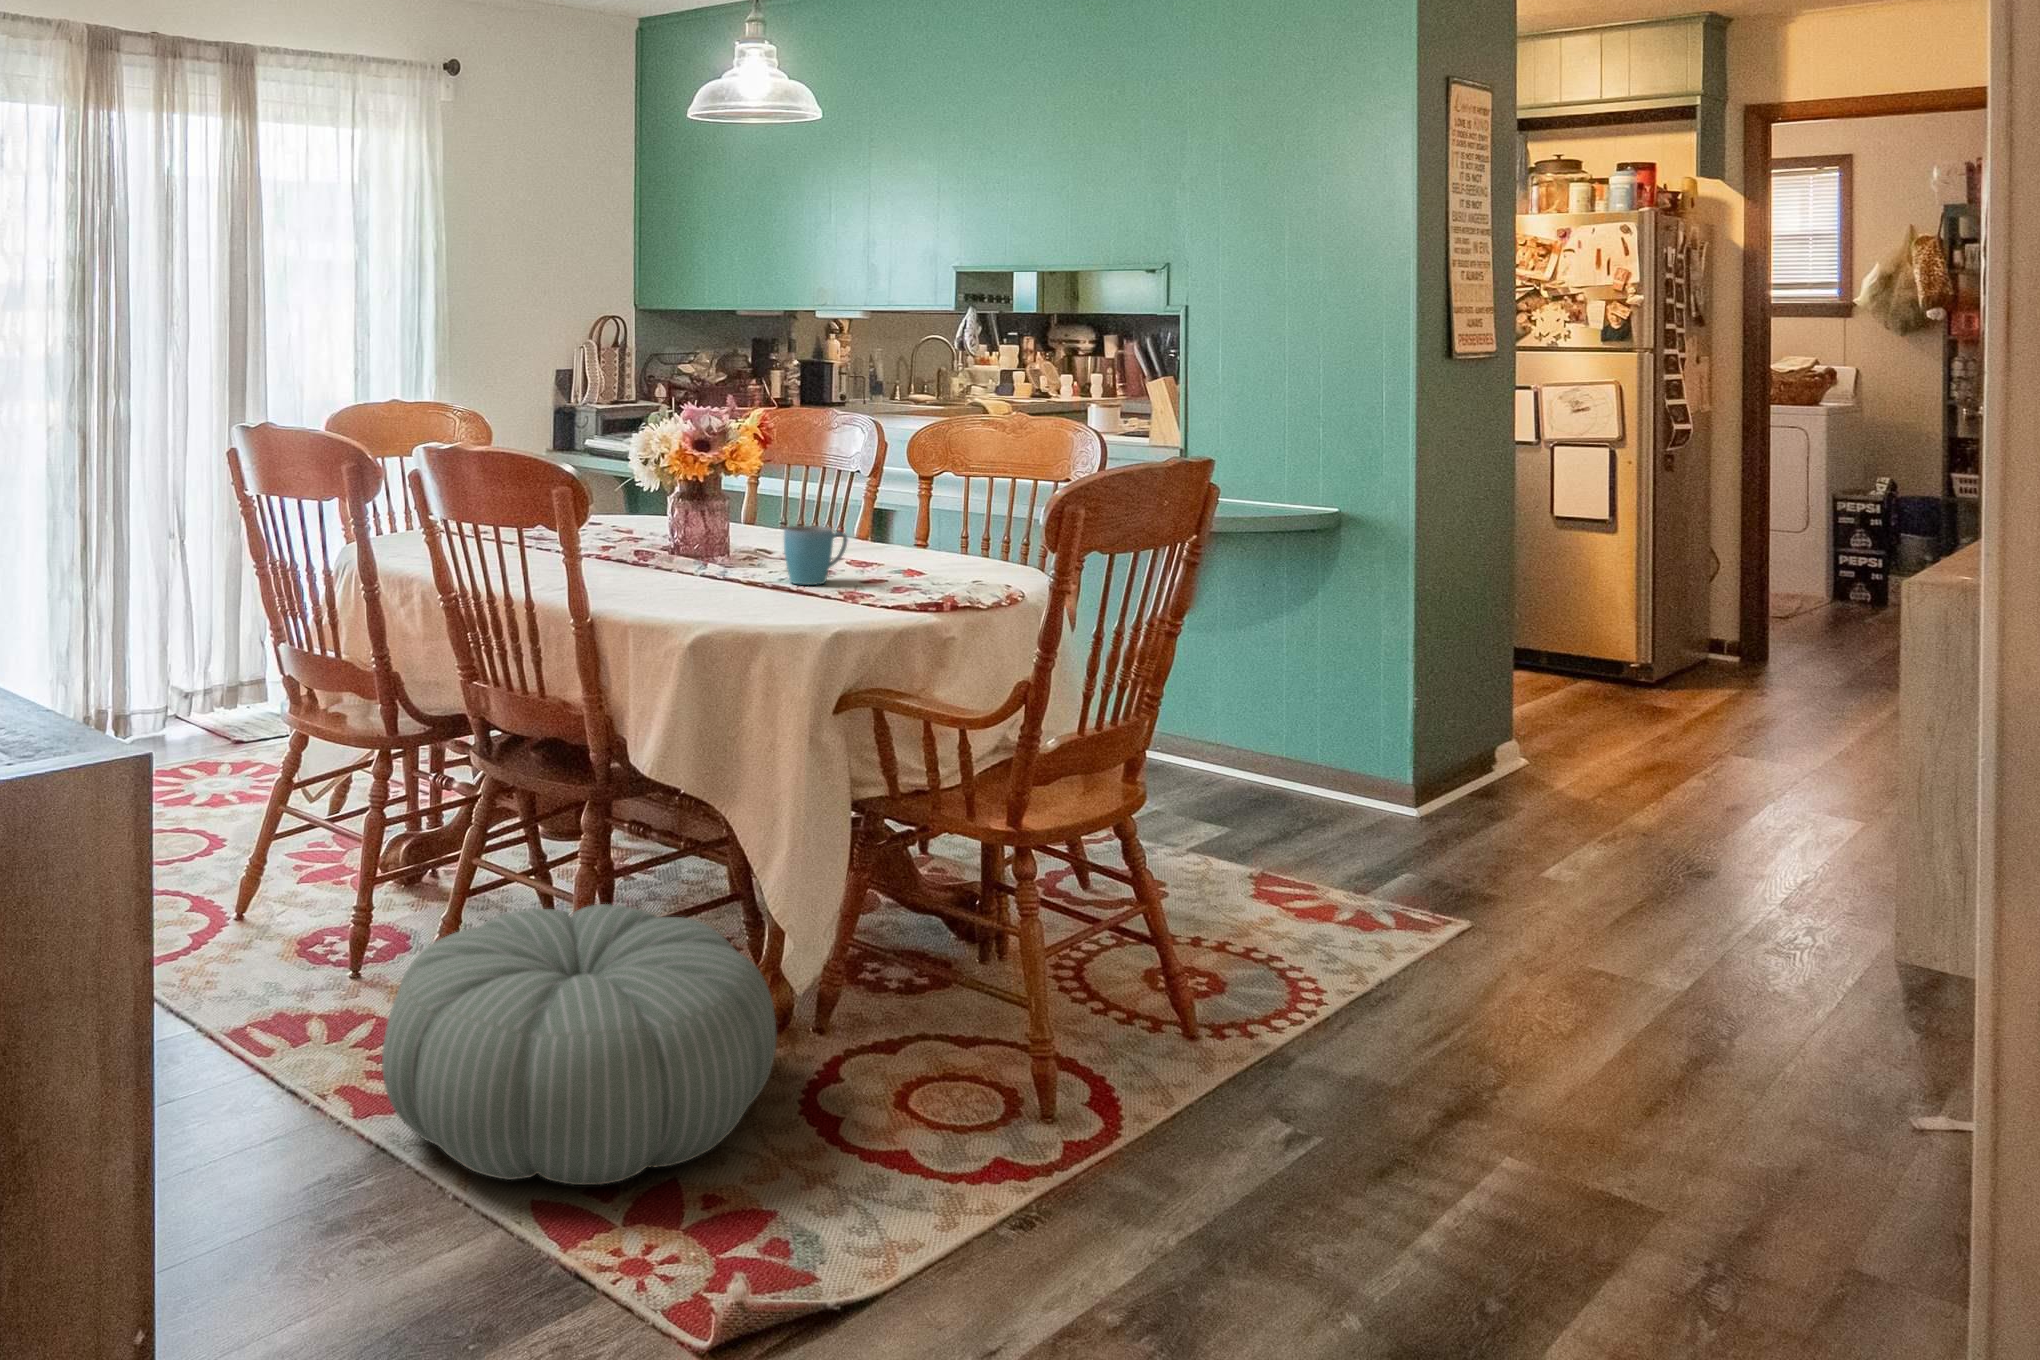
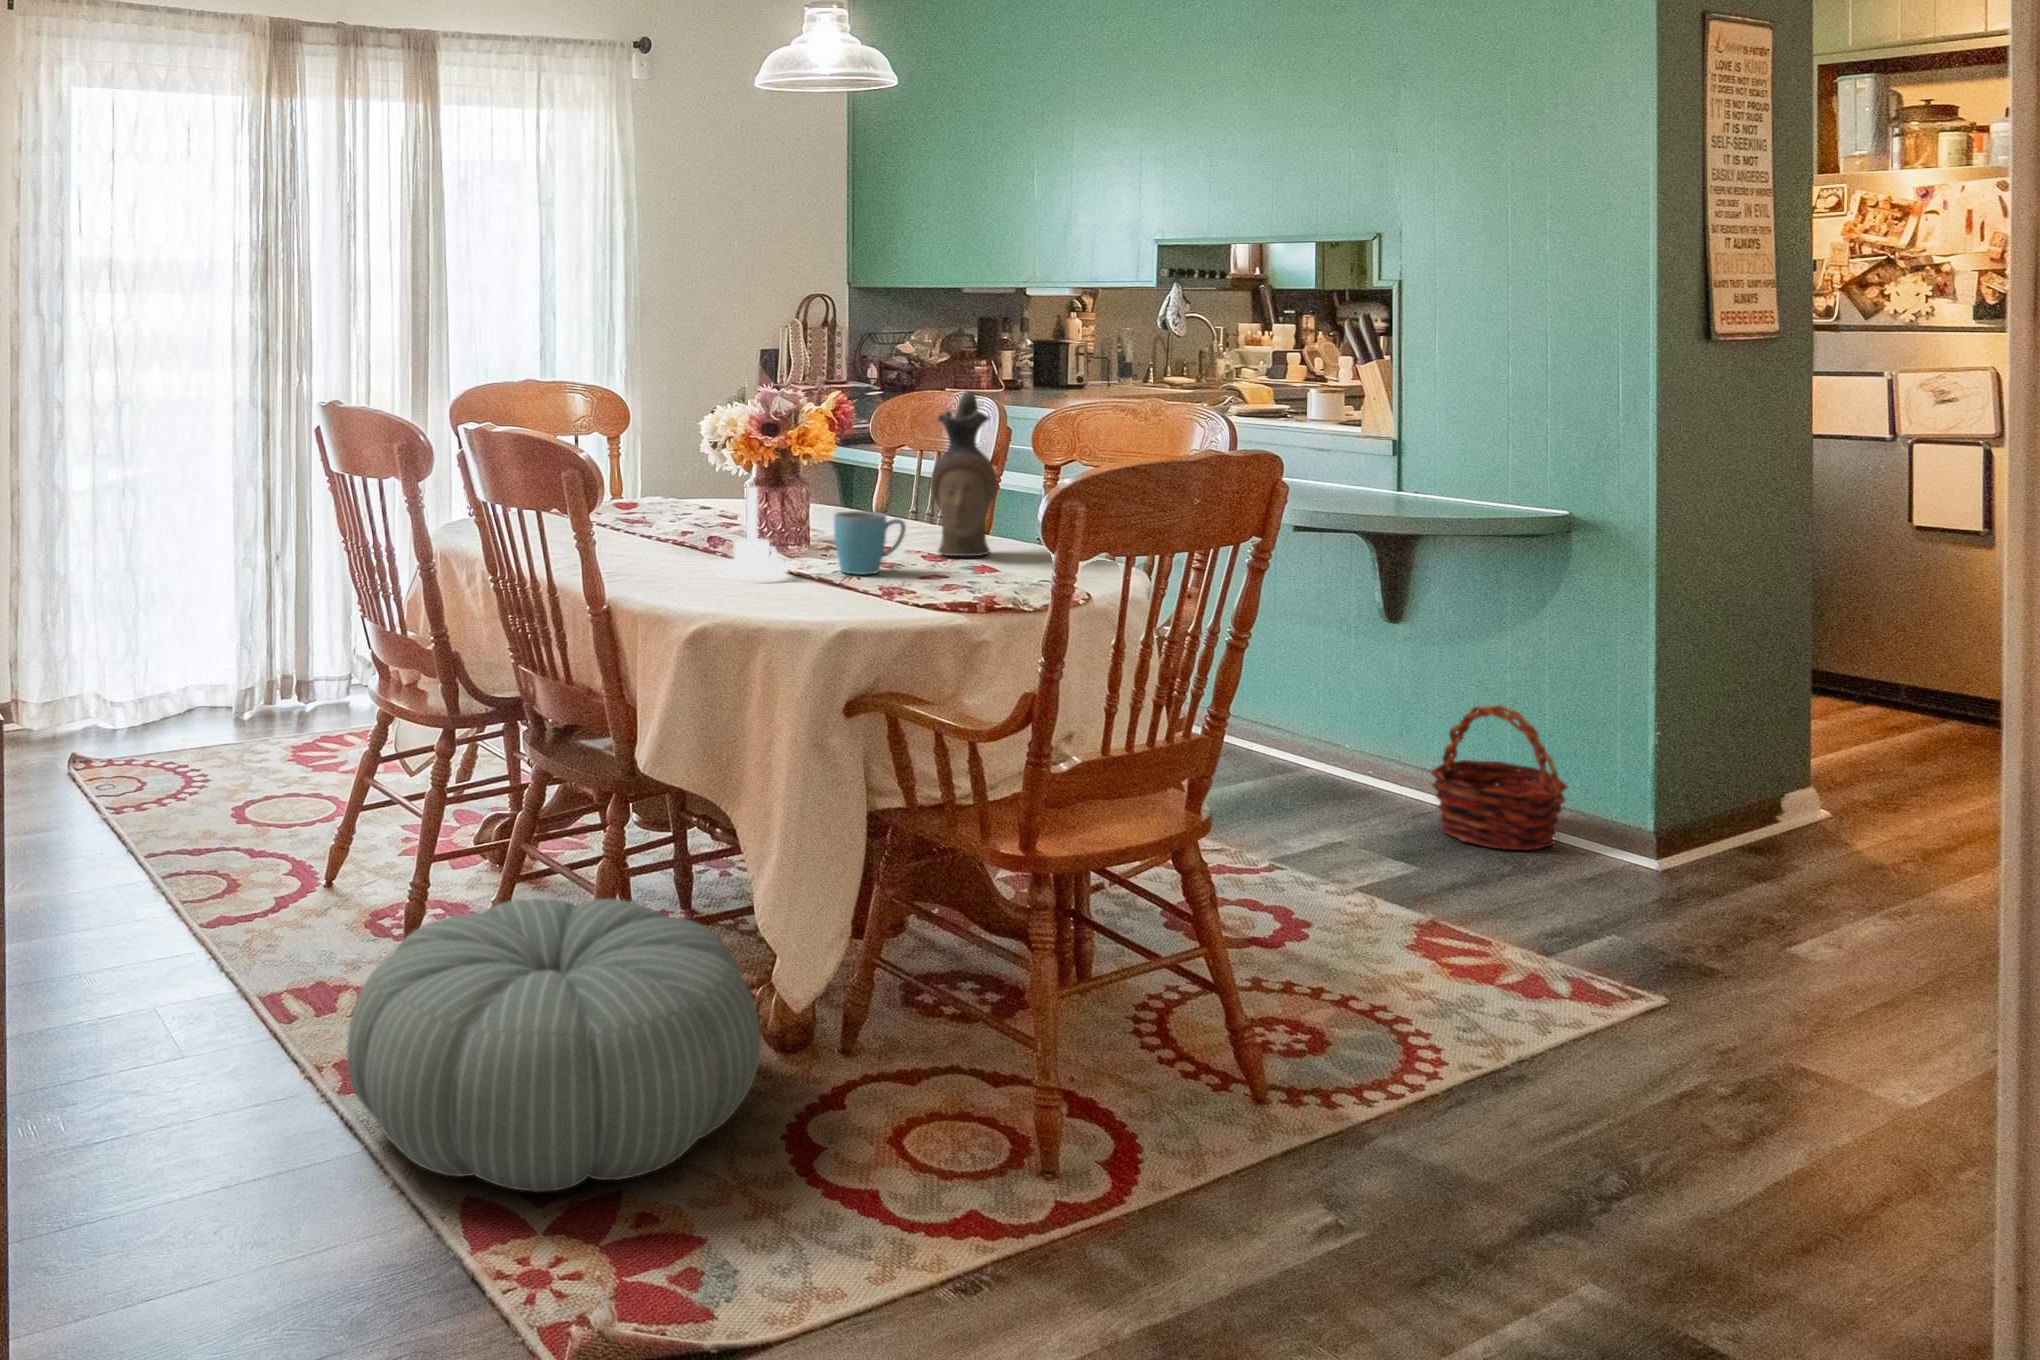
ceramic pitcher: none [857,411,919,565] -> present [930,391,998,556]
candle holder: none [674,490,750,592] -> present [712,476,791,579]
basket: none [1228,682,1344,810] -> present [1431,705,1567,850]

